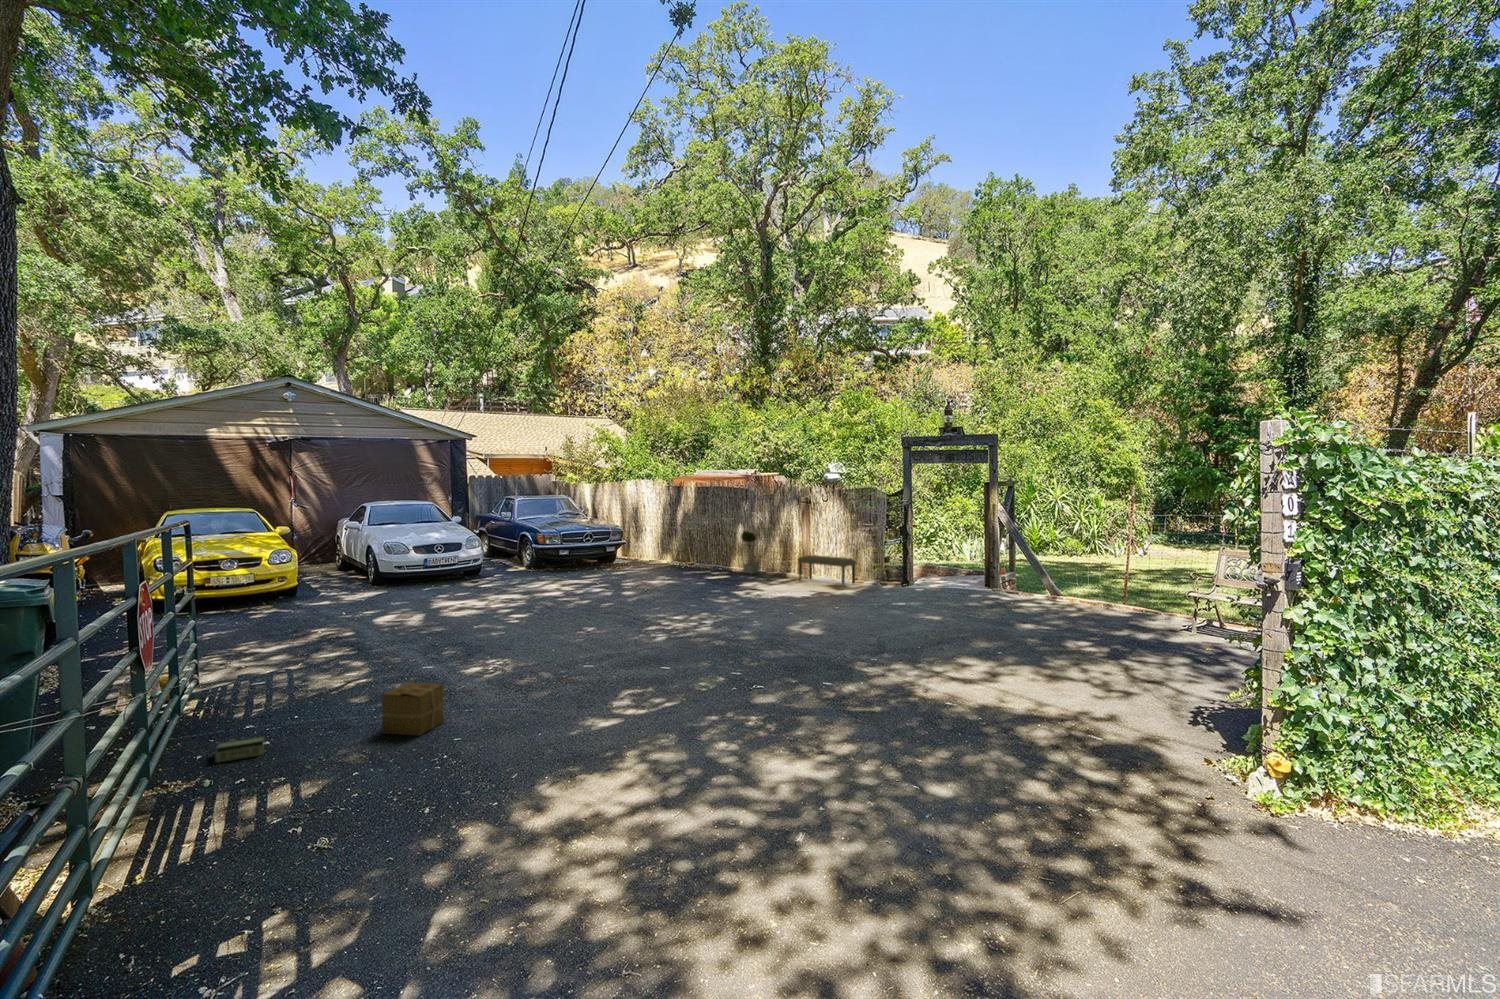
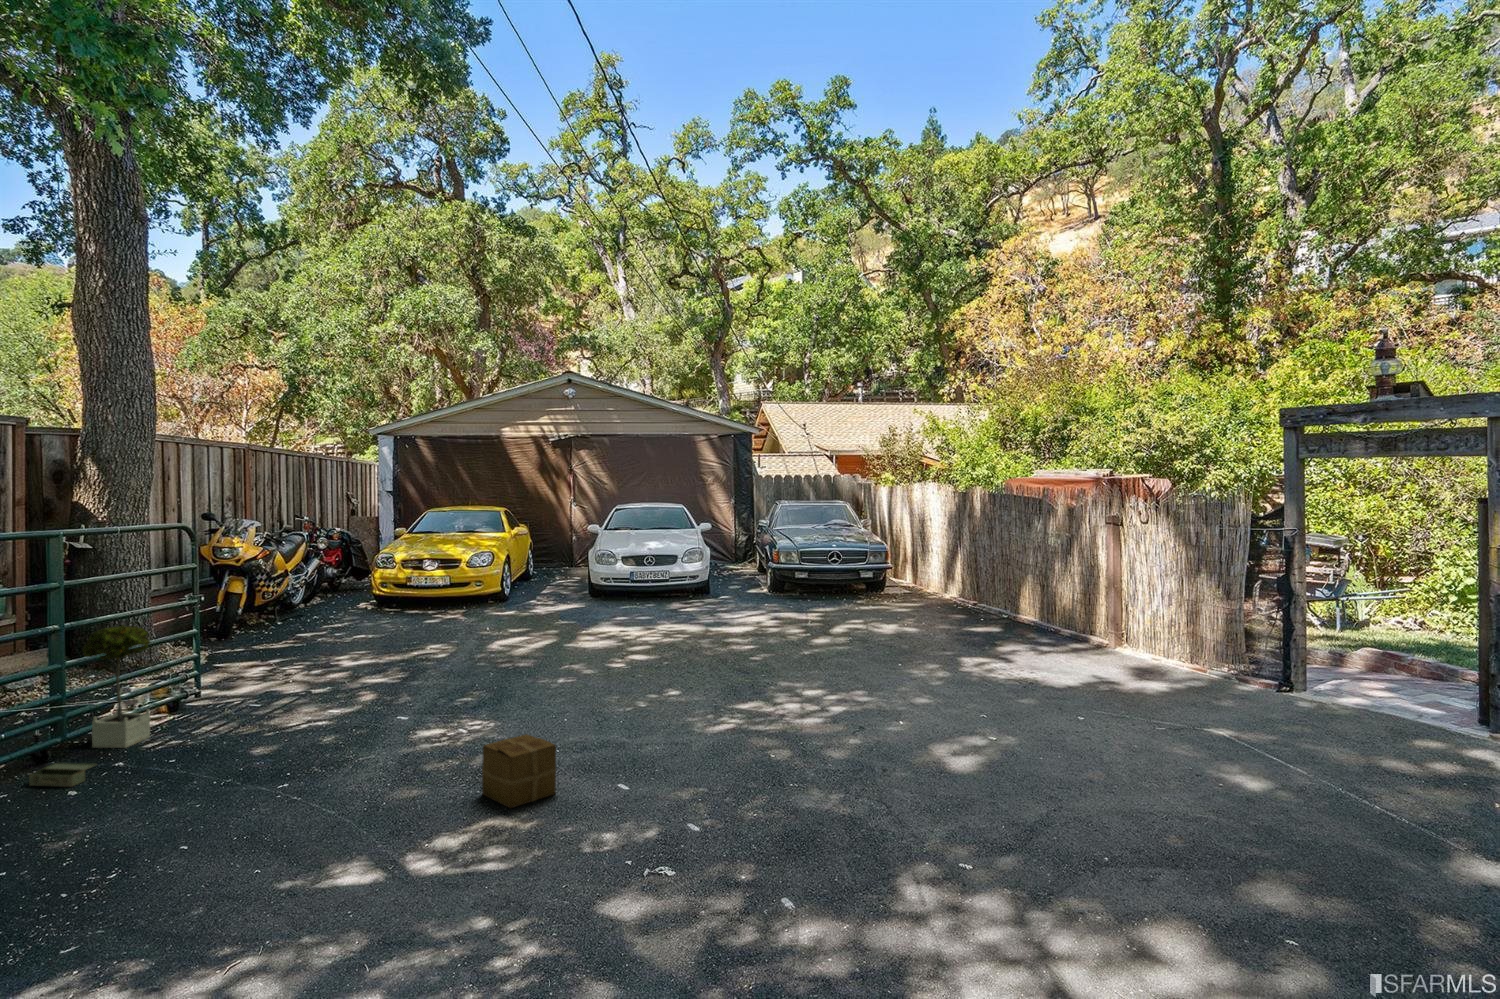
potted tree: present [741,531,759,574] -> present [83,625,150,748]
bench: present [798,555,856,585] -> none [1098,609,1195,666]
cardboard box: present [382,683,444,736] -> present [482,734,556,808]

